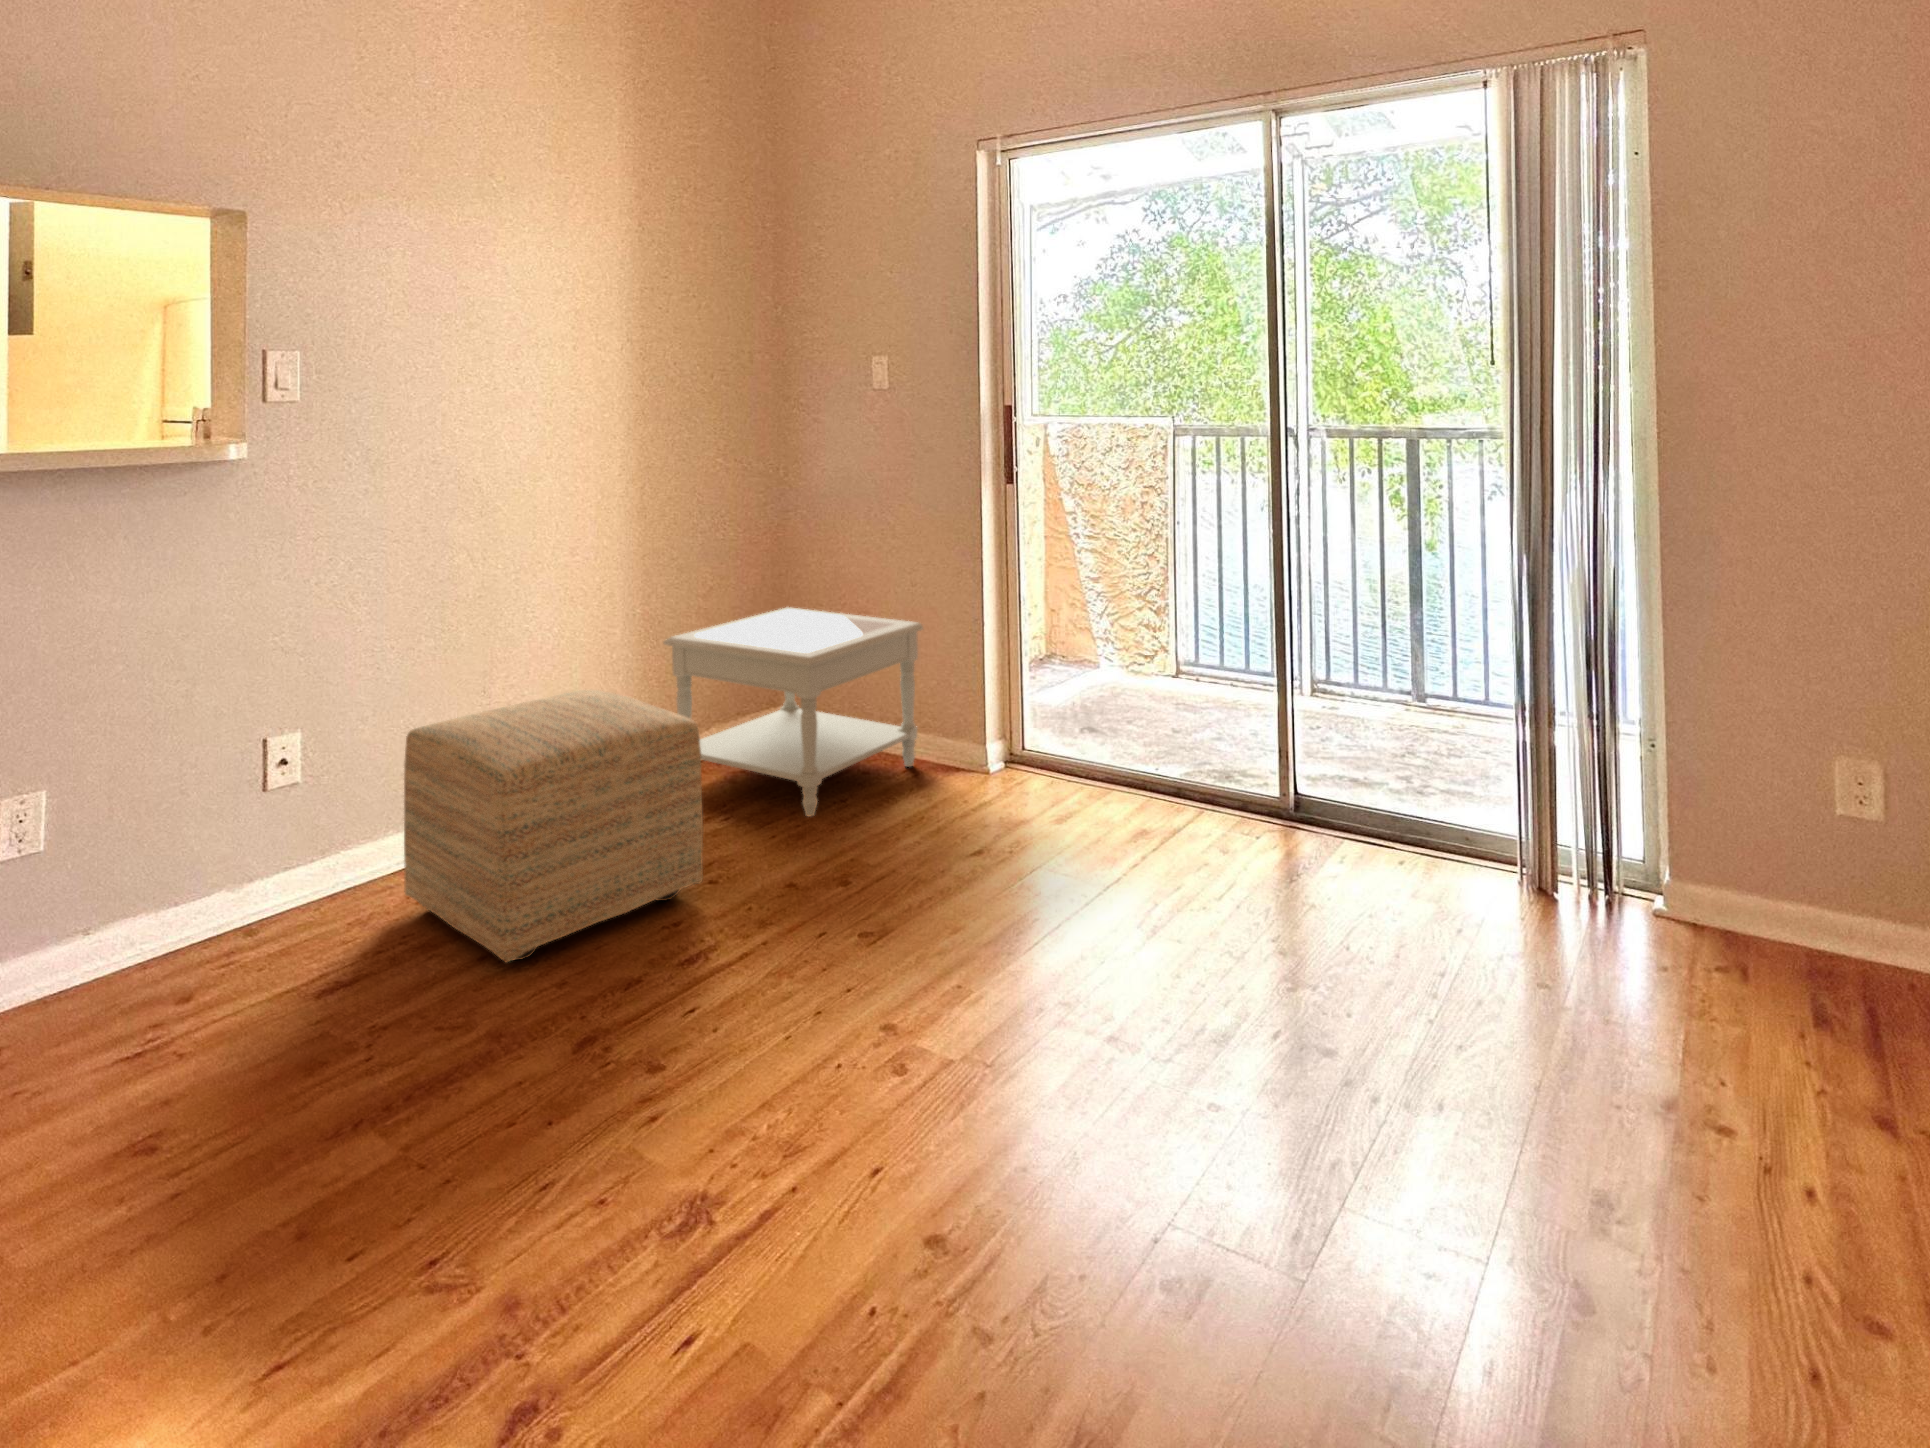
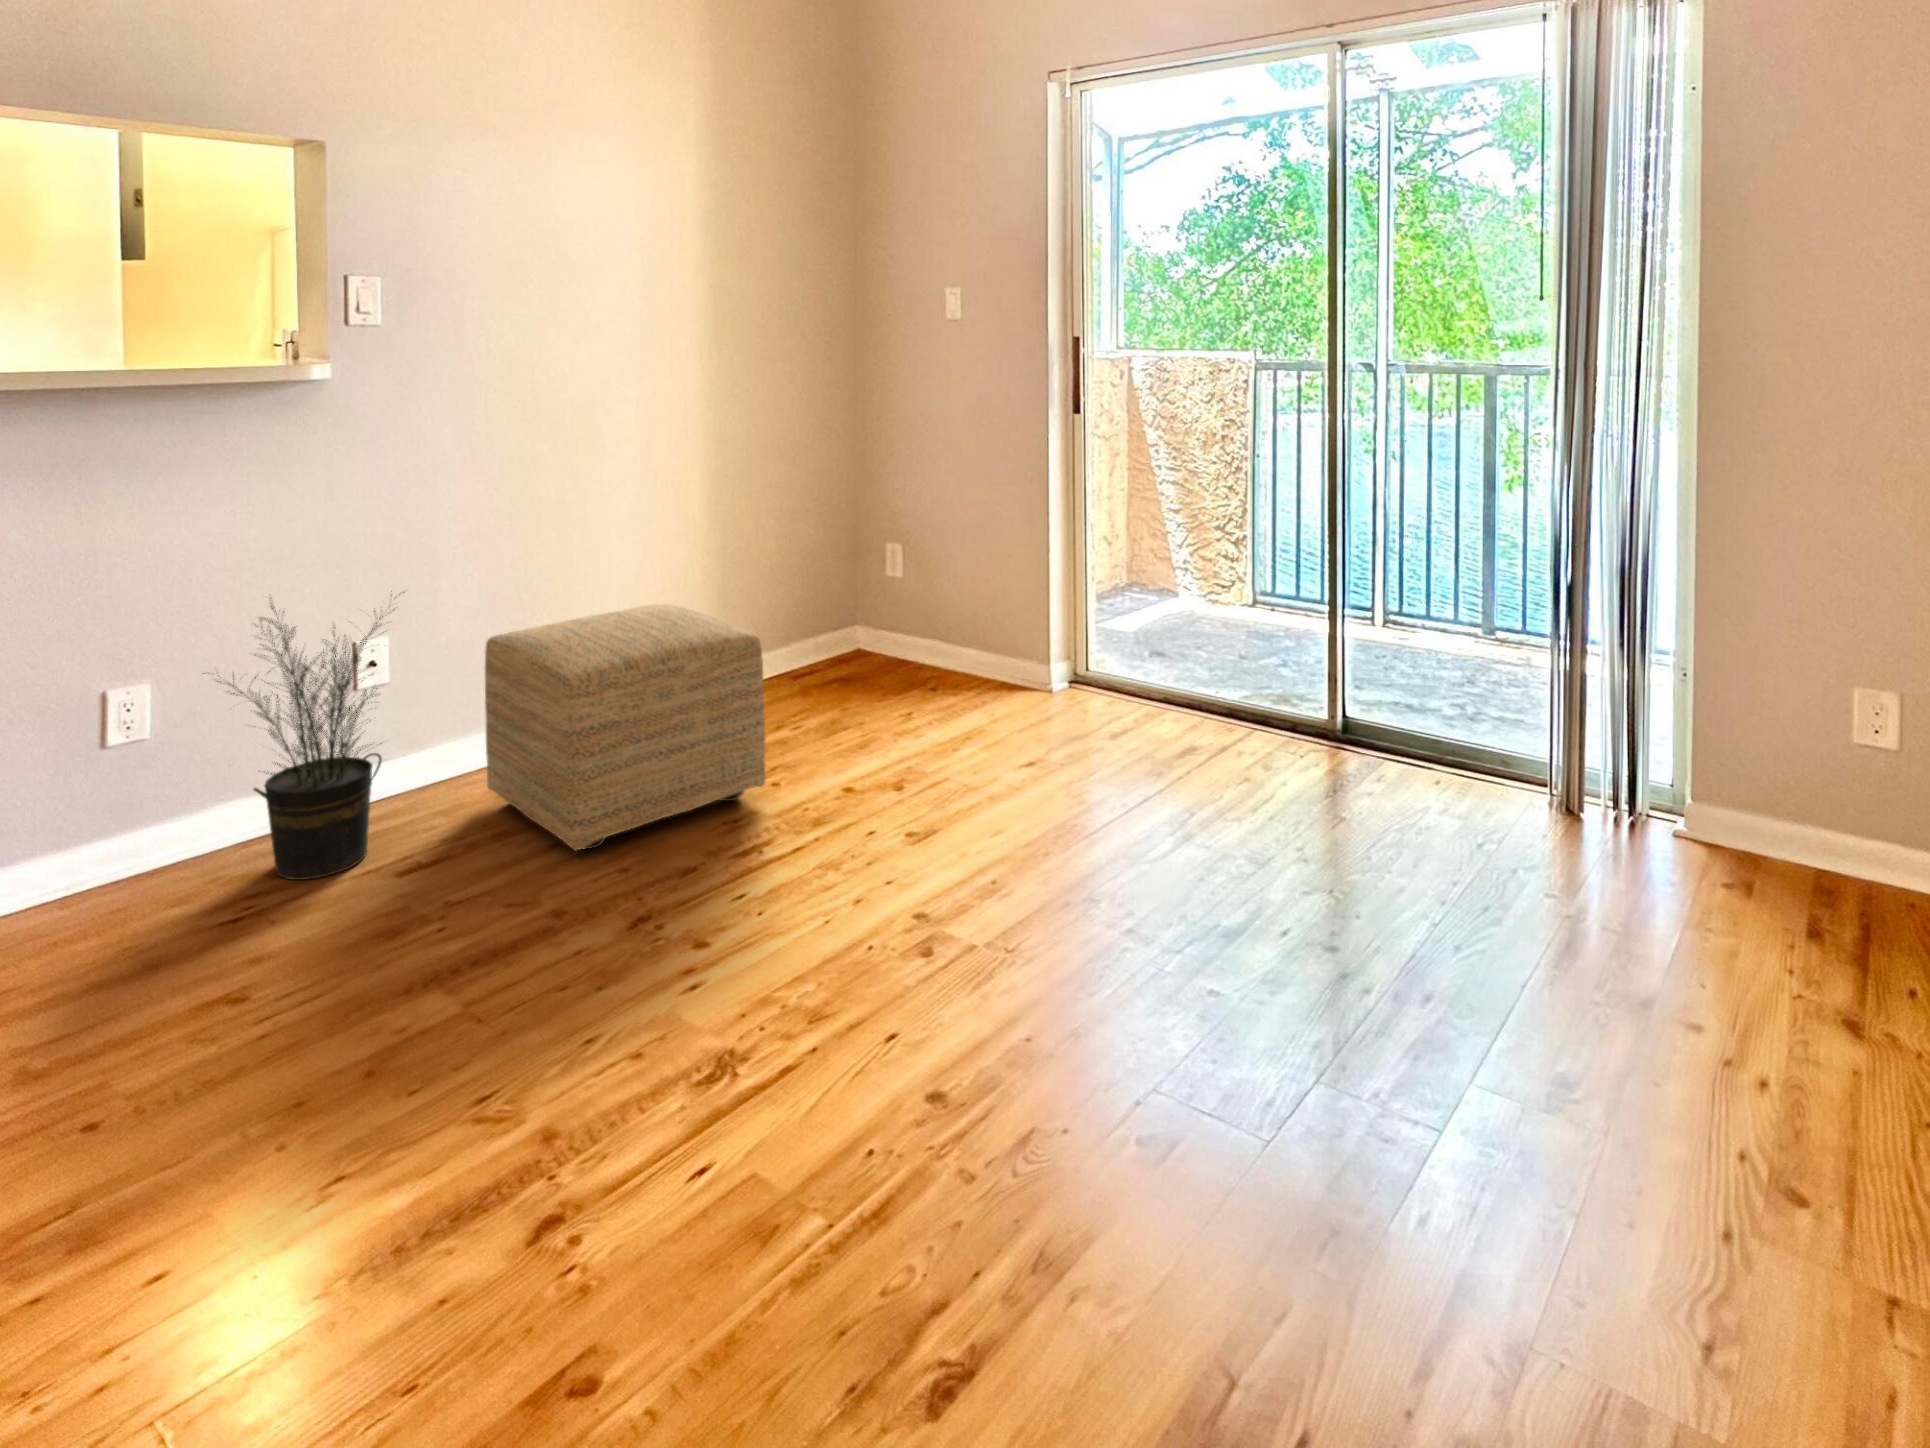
side table: present [663,608,923,816] -> none [740,530,998,730]
potted plant: none [99,681,327,1007] -> present [205,591,405,880]

